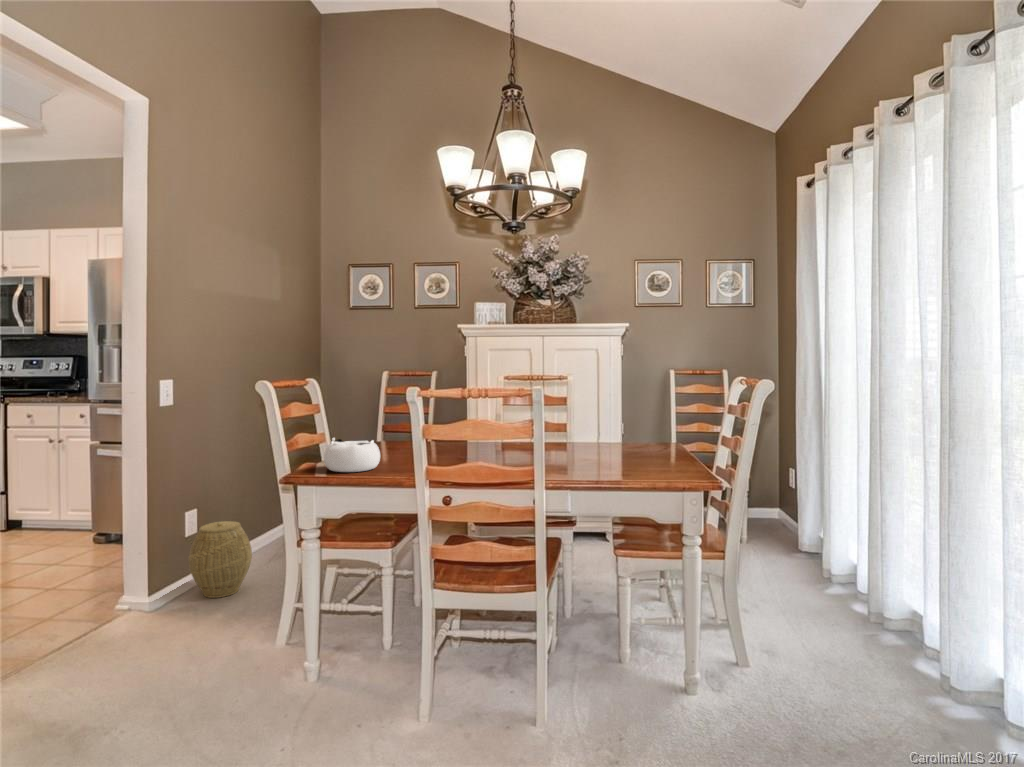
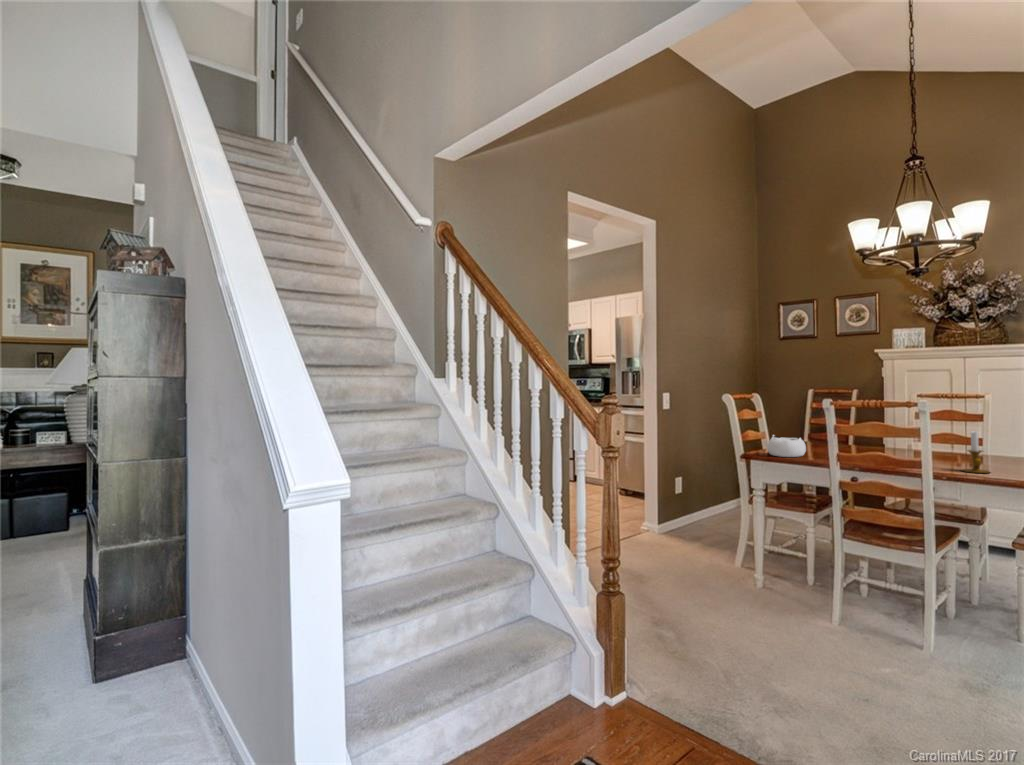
candlestick: none [570,422,603,478] -> present [961,431,990,473]
woven basket: present [188,521,252,598] -> none [676,486,714,534]

